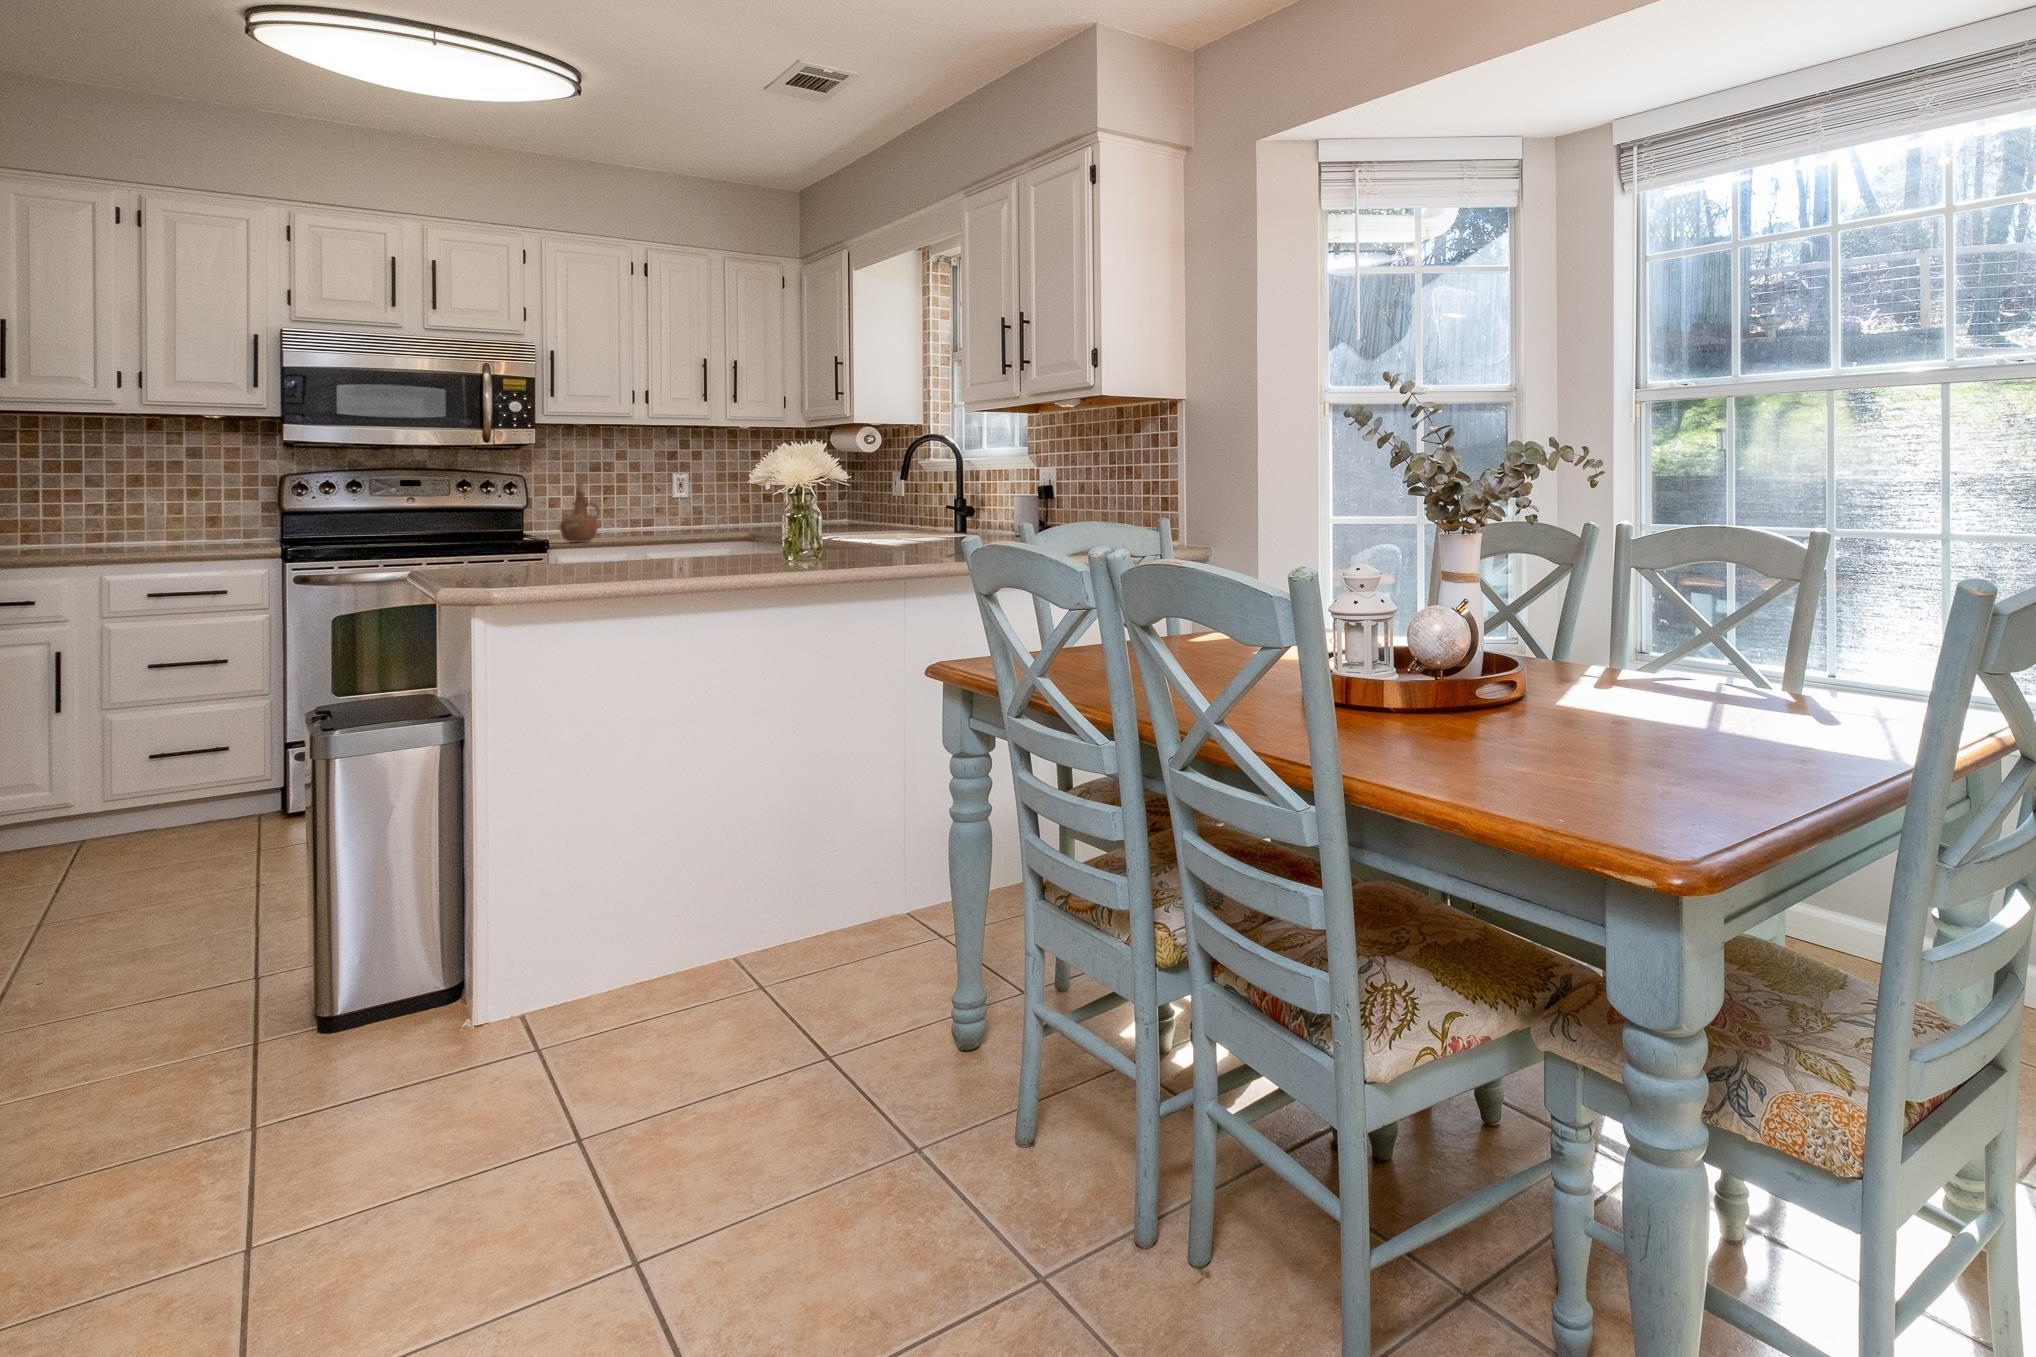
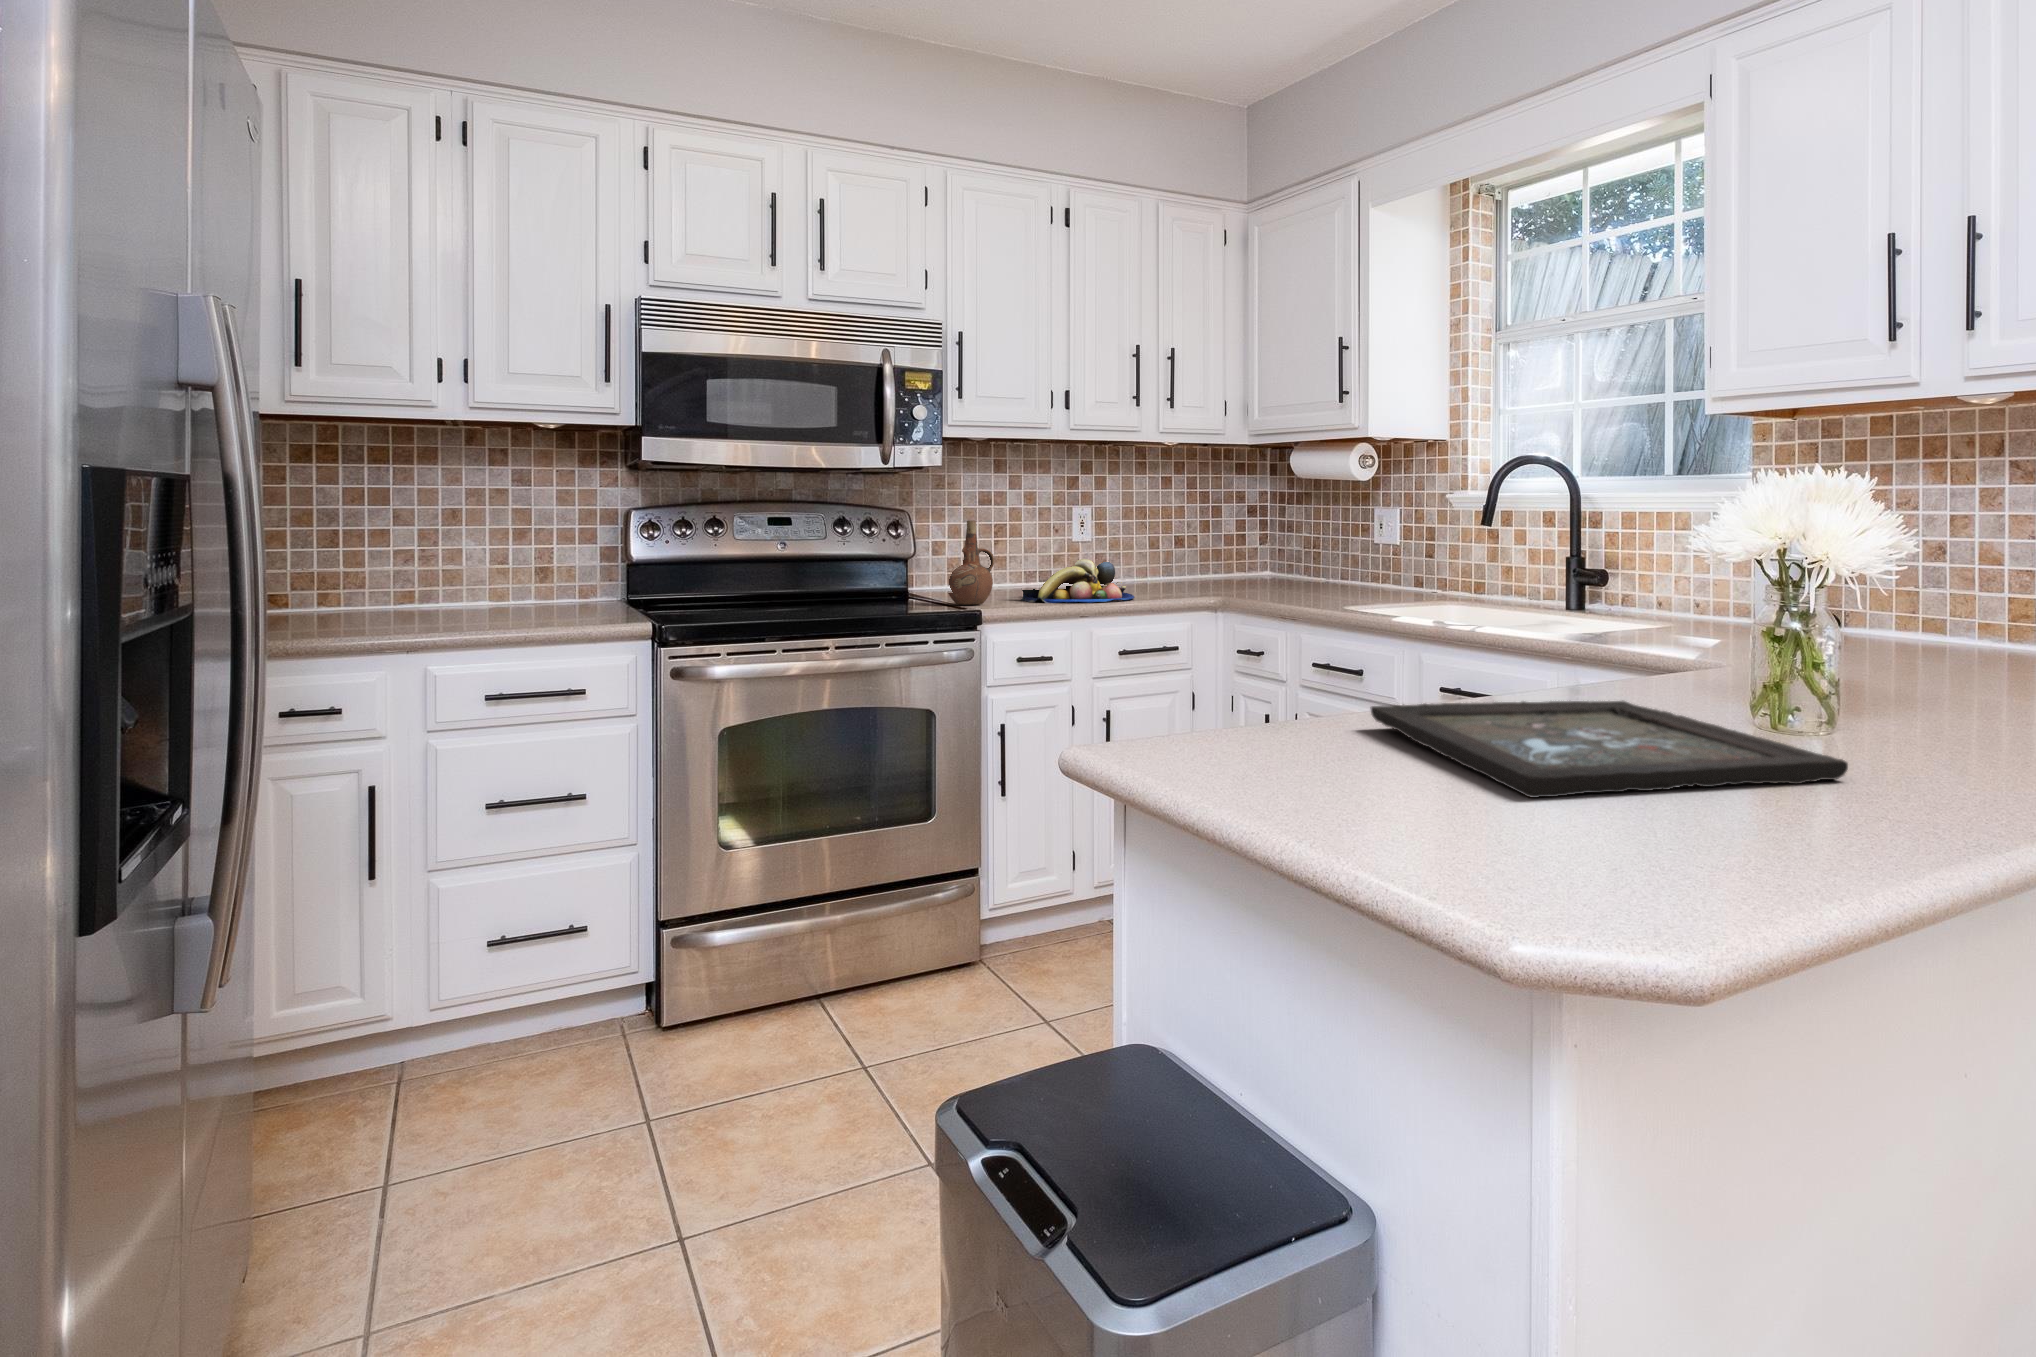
fruit bowl: none [628,510,721,541] -> present [1021,559,1134,603]
tray: none [565,554,743,577] -> present [1371,701,1848,798]

